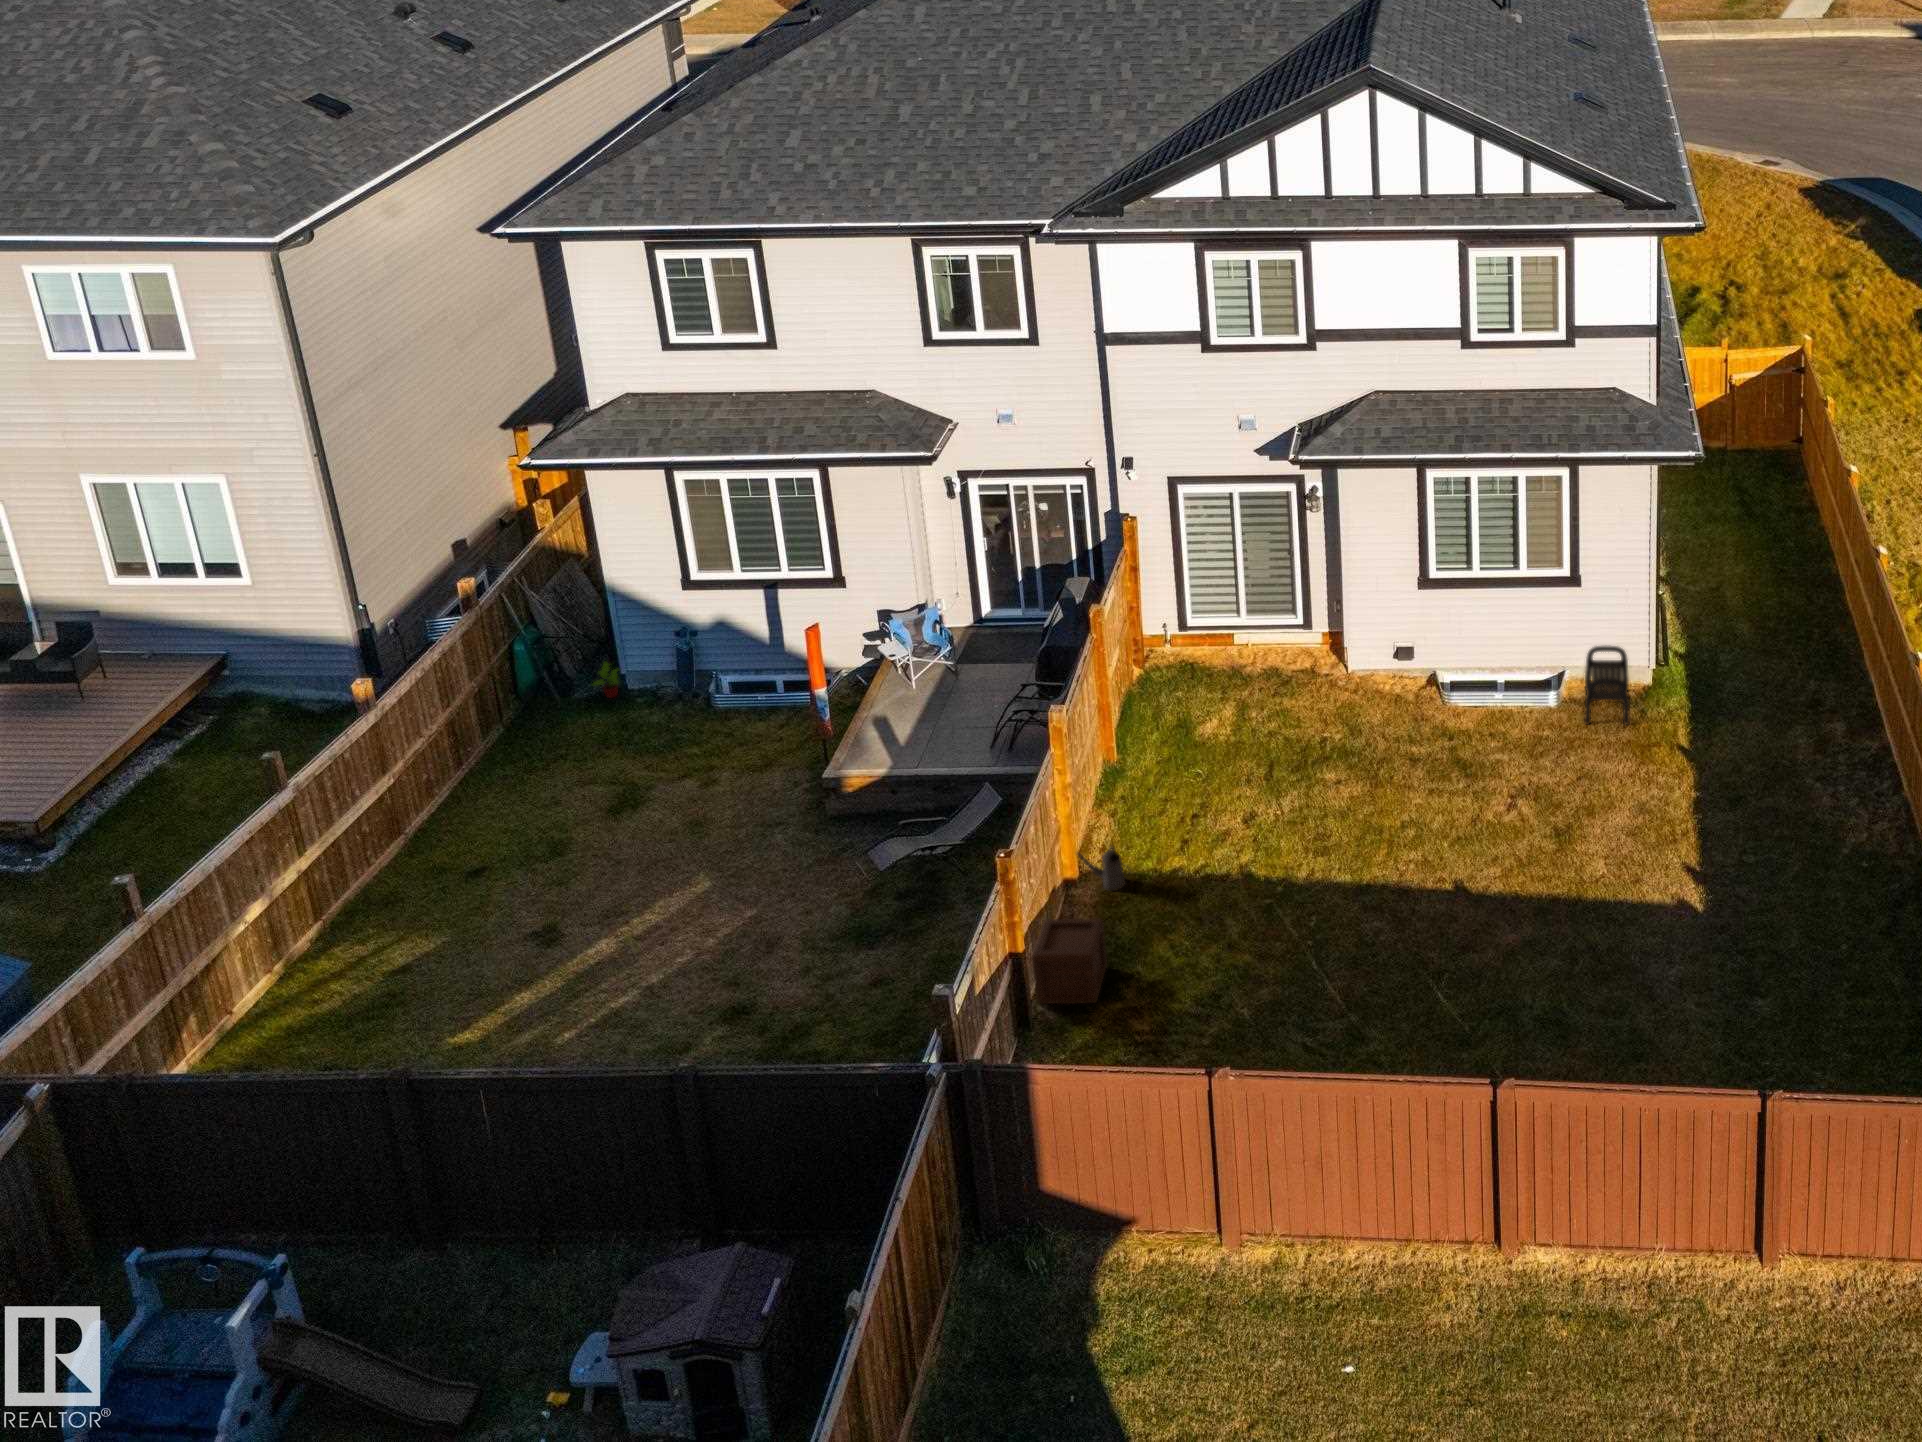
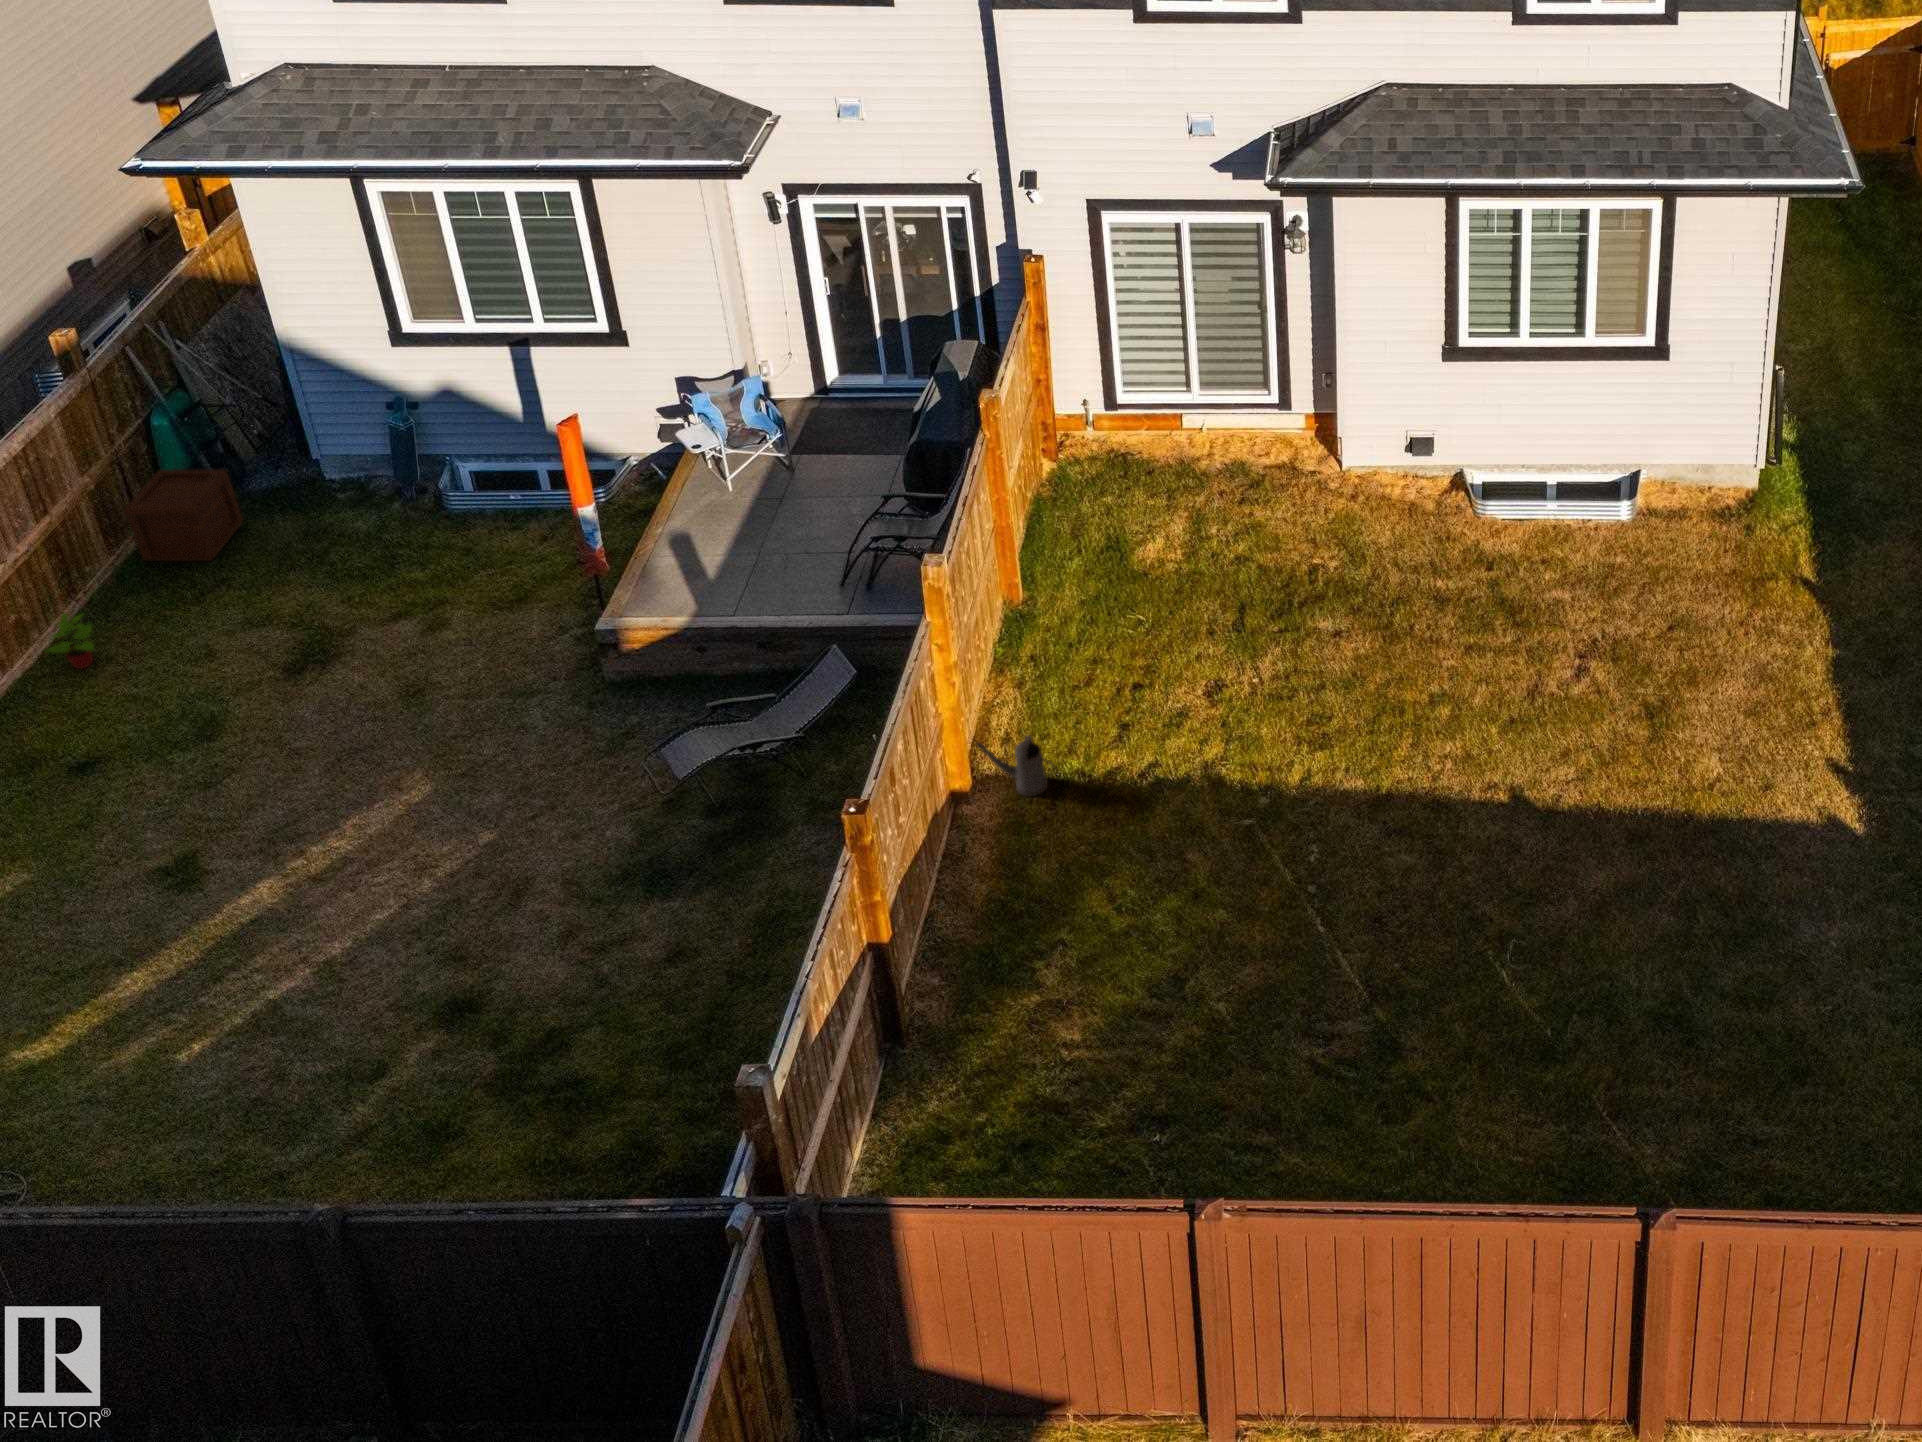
bench: present [1584,645,1630,725] -> none [1657,431,1725,541]
potted plant: present [592,662,619,698] -> present [44,613,94,669]
wooden crate: present [1032,918,1107,1004] -> present [125,470,243,561]

